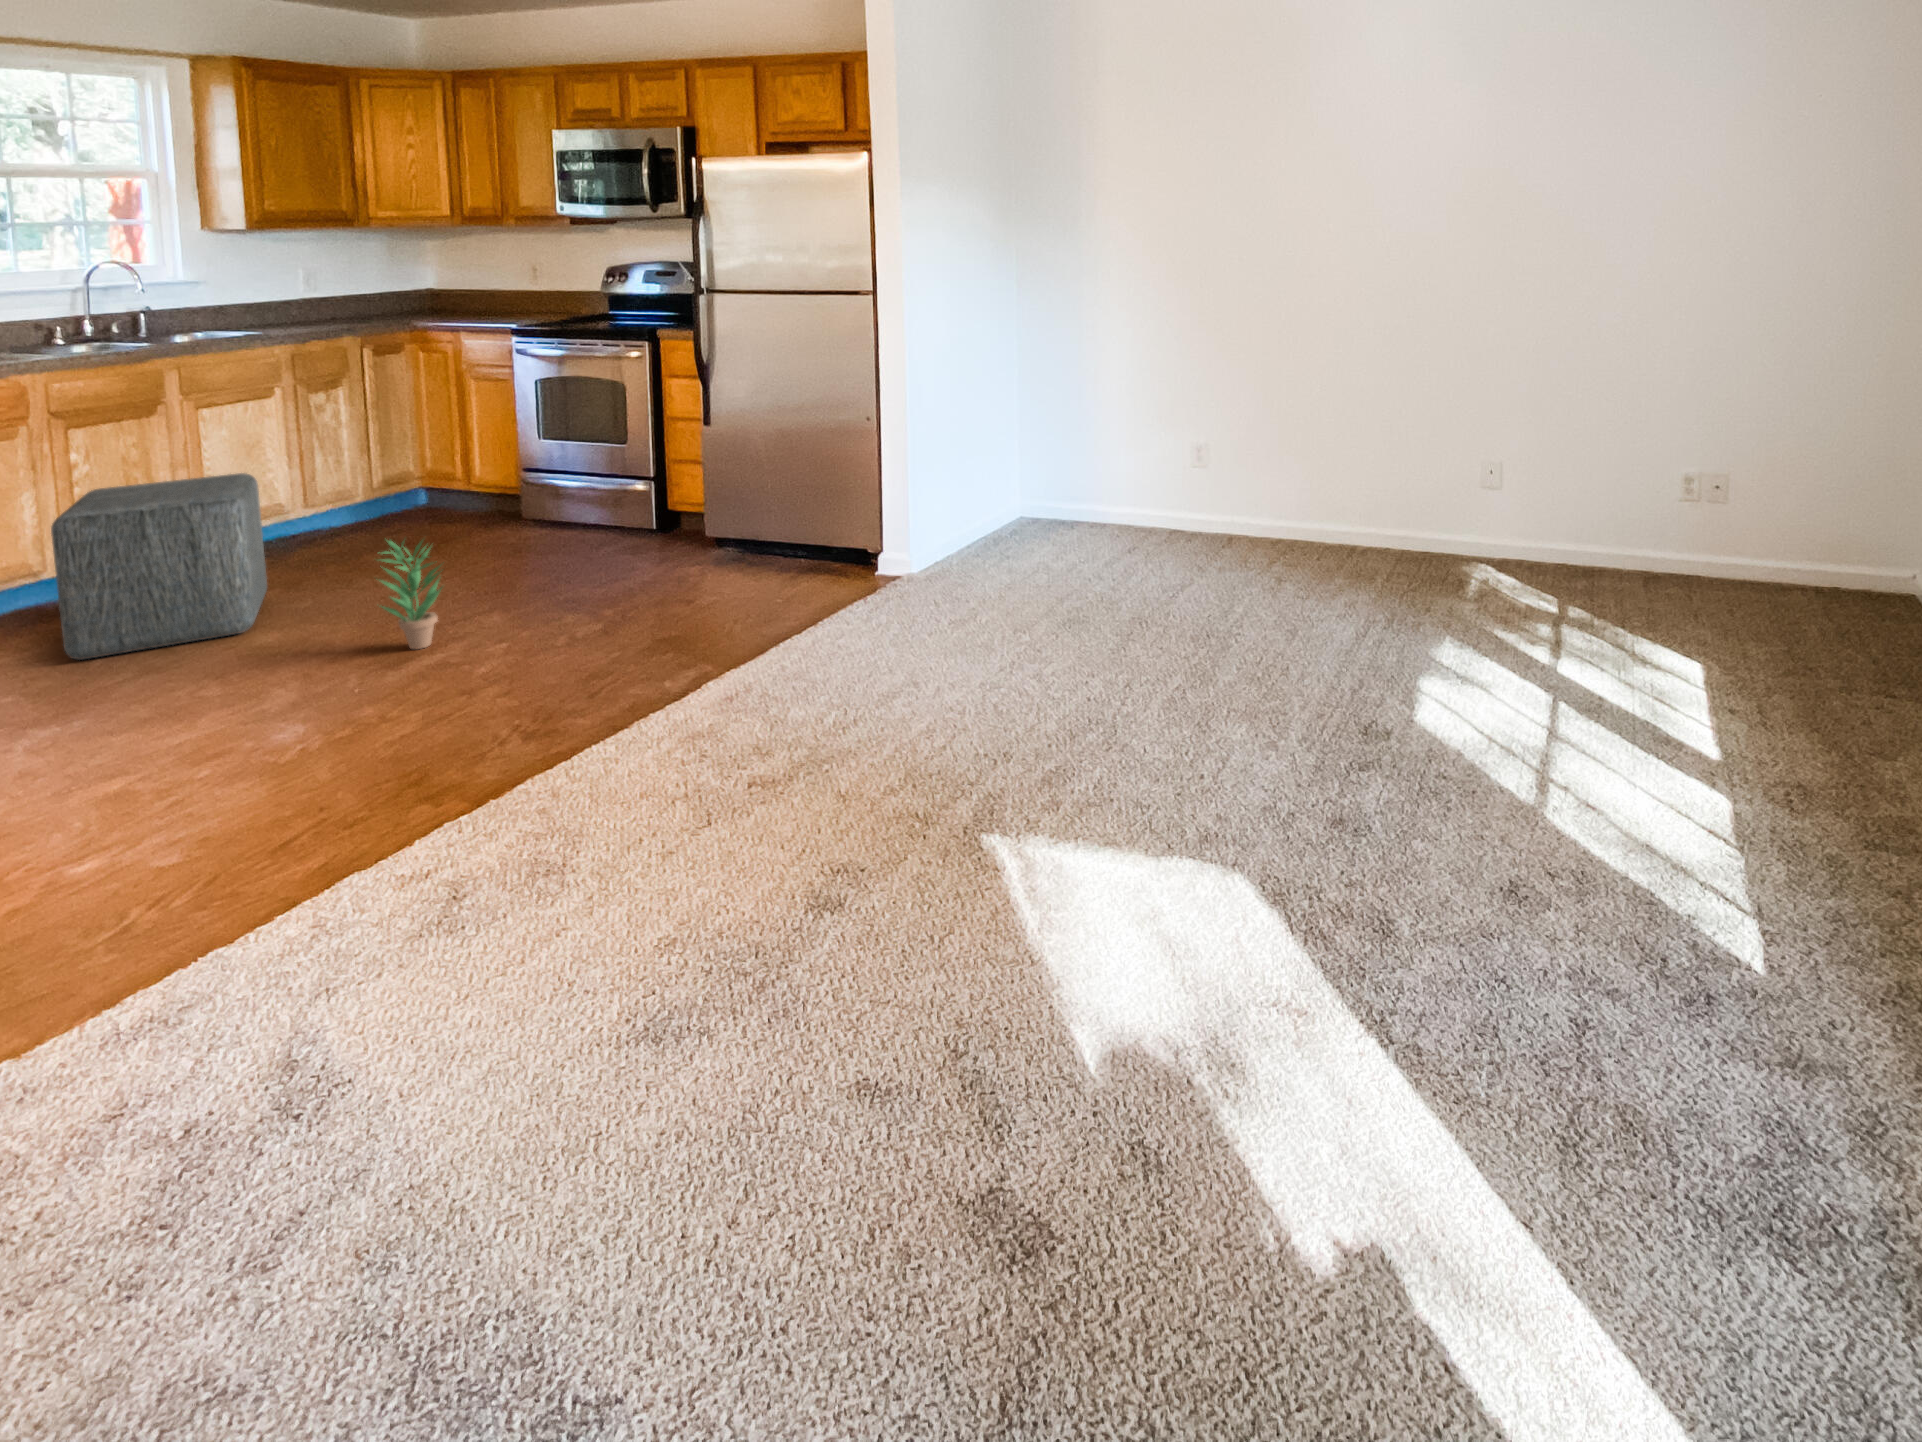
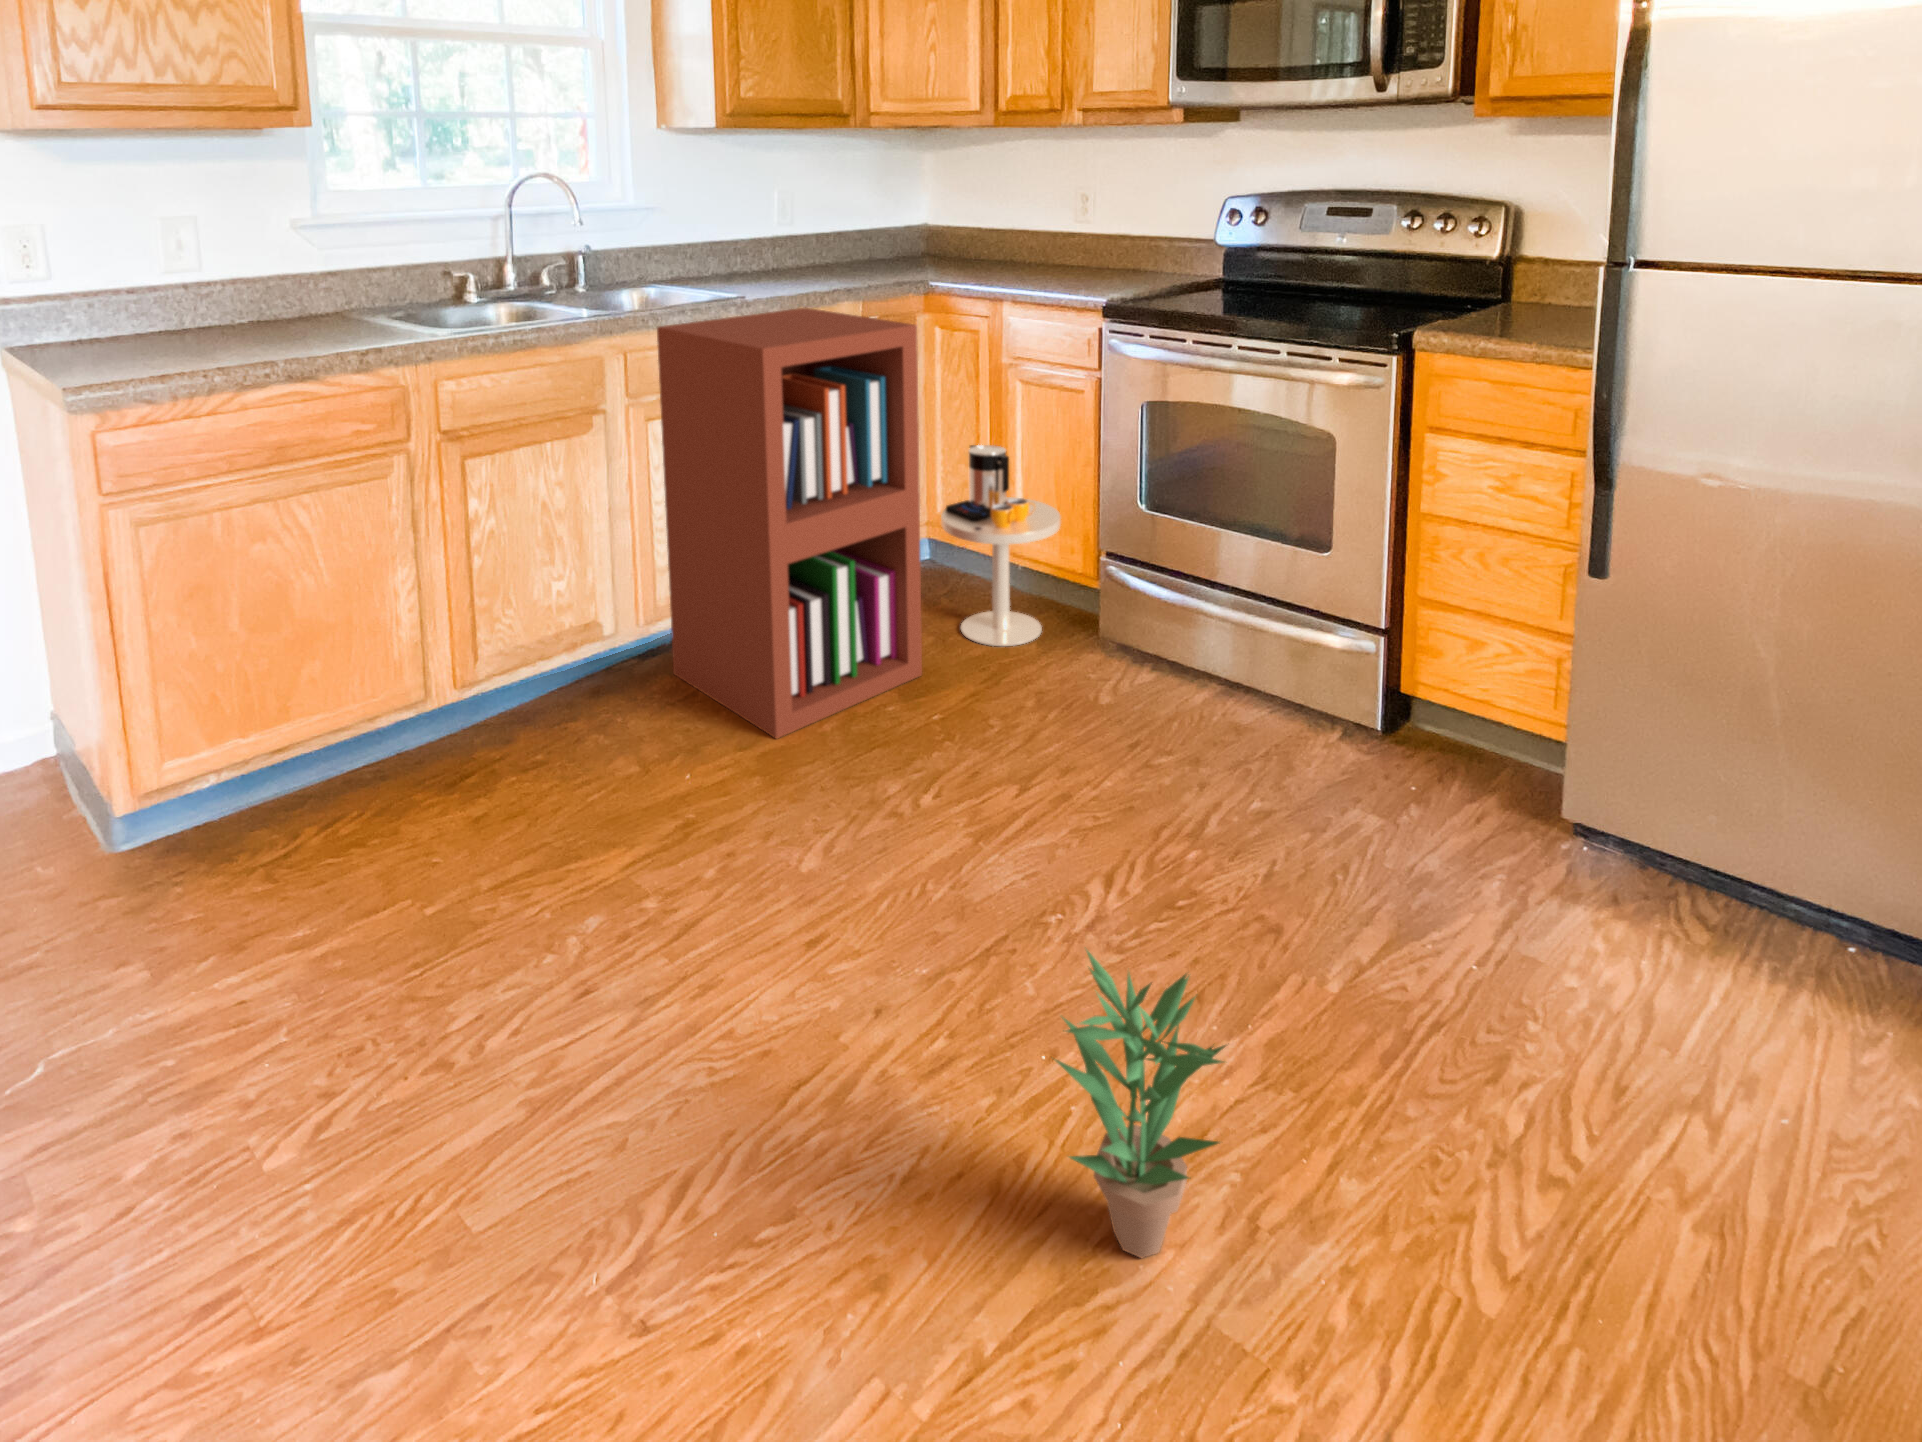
bookshelf: none [201,339,400,573] -> present [657,308,922,739]
side table: none [419,415,500,528] -> present [941,445,1061,646]
ottoman: present [51,473,267,660] -> none [407,594,755,1018]

